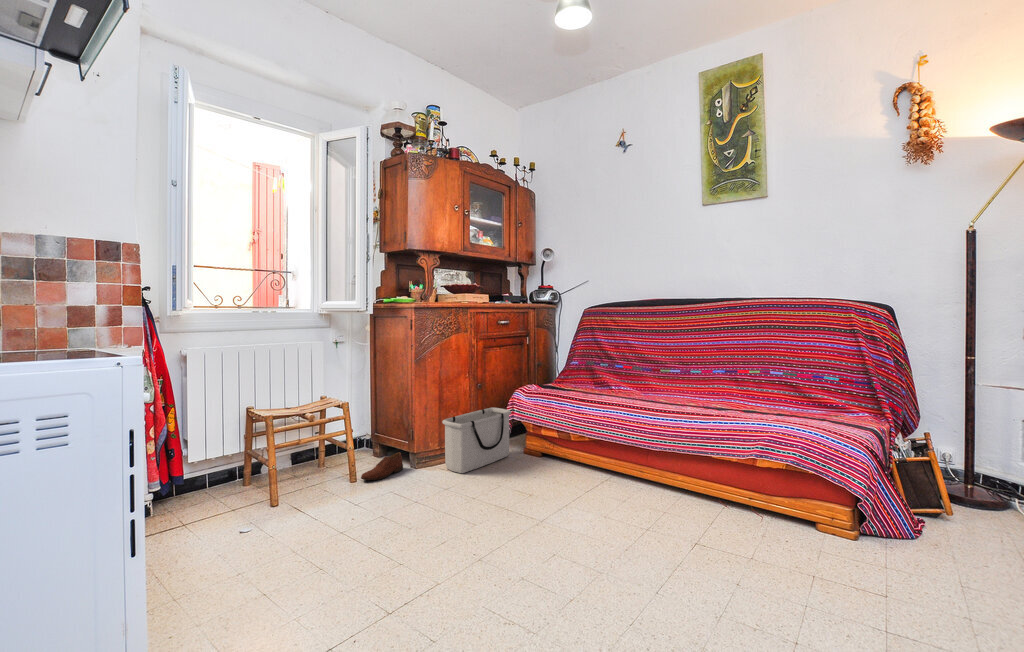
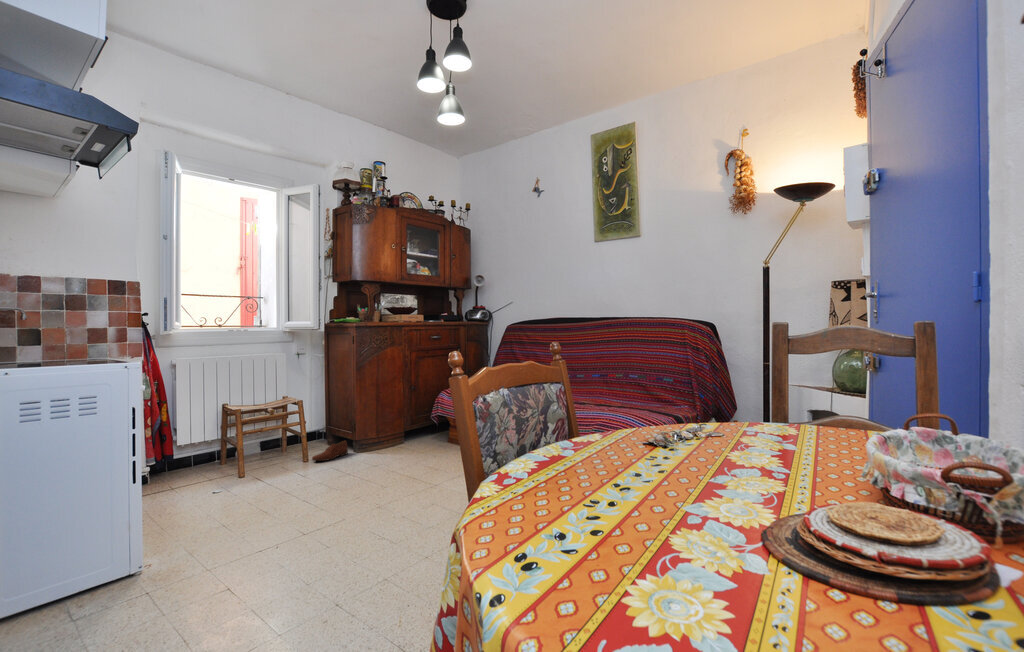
storage bin: present [442,407,511,473] -> none [379,405,439,456]

